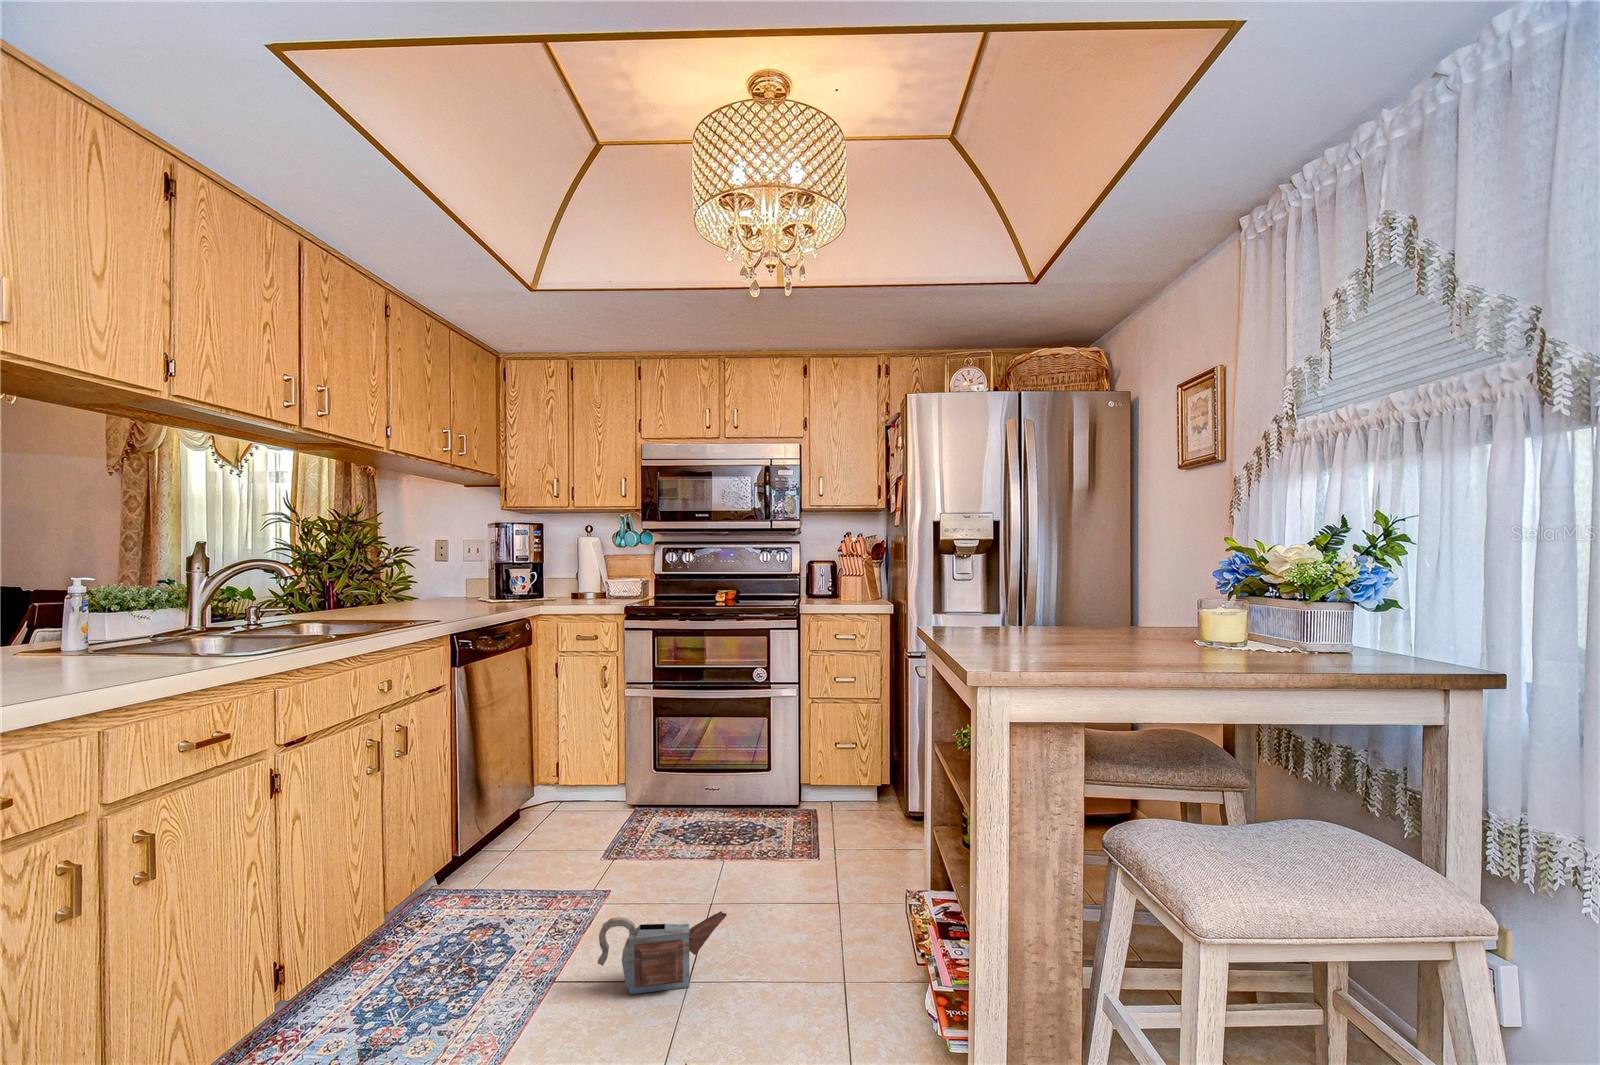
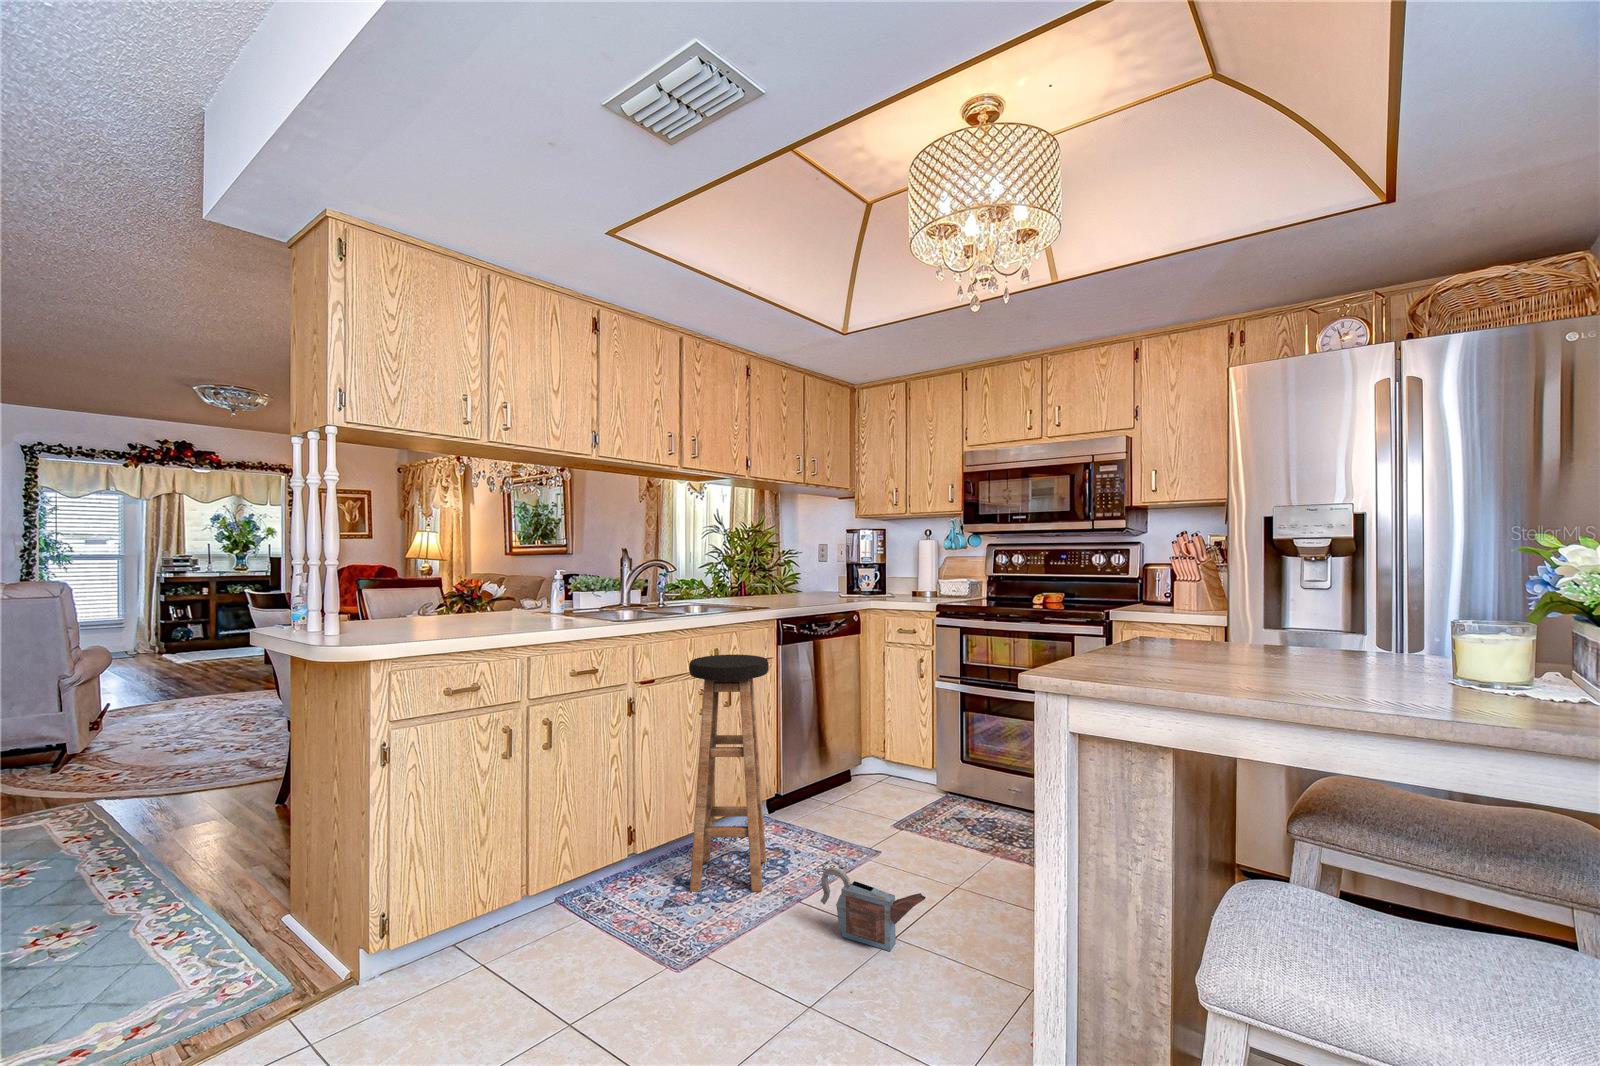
bar stool: none [373,684,495,1024] -> present [689,655,769,892]

